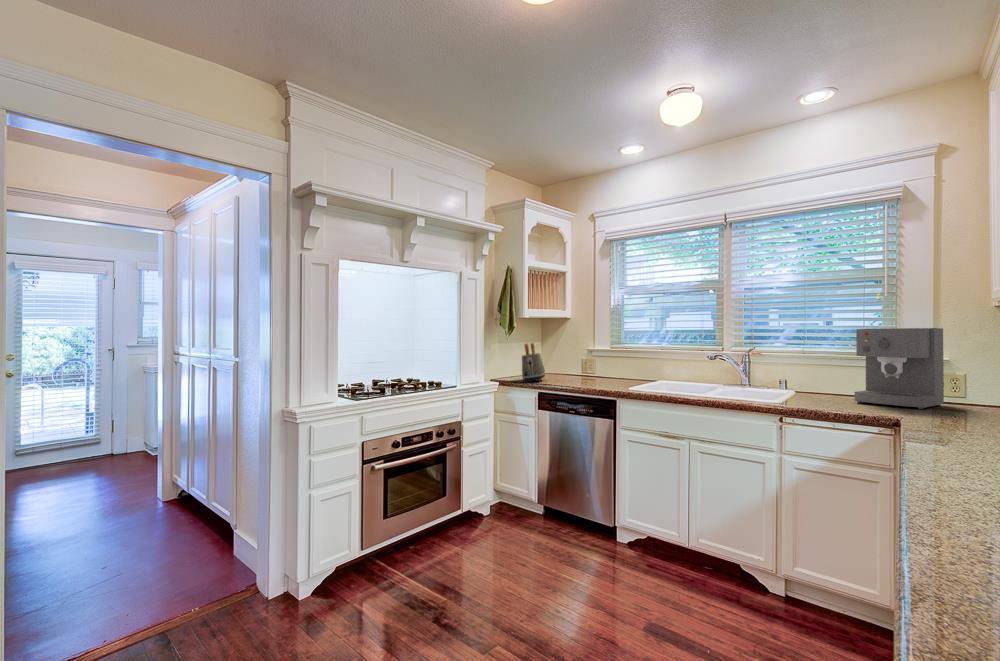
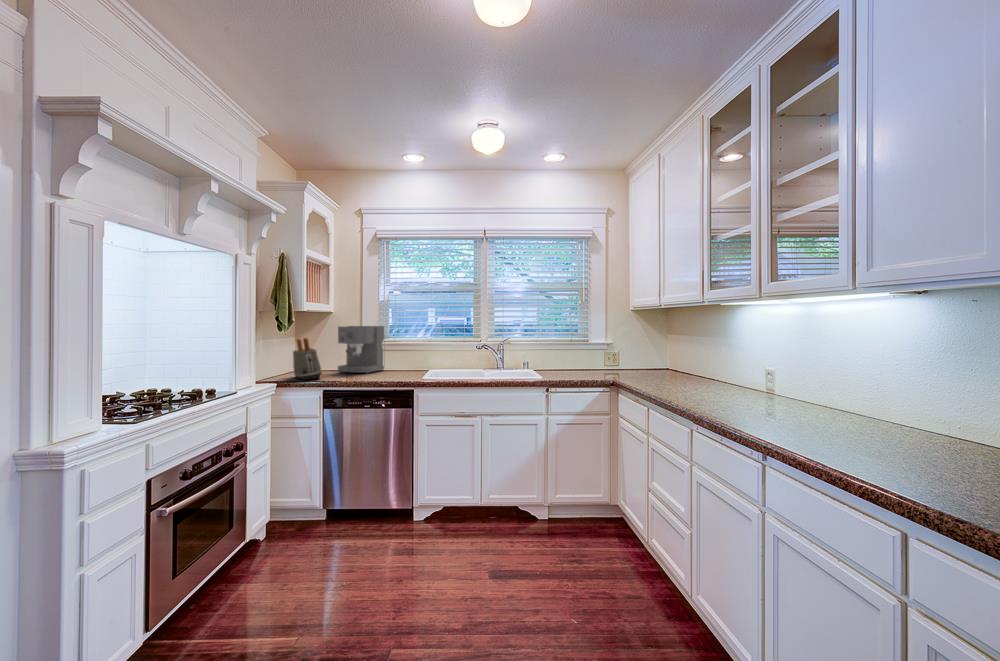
coffee maker: present [855,328,944,409] -> present [338,326,384,373]

